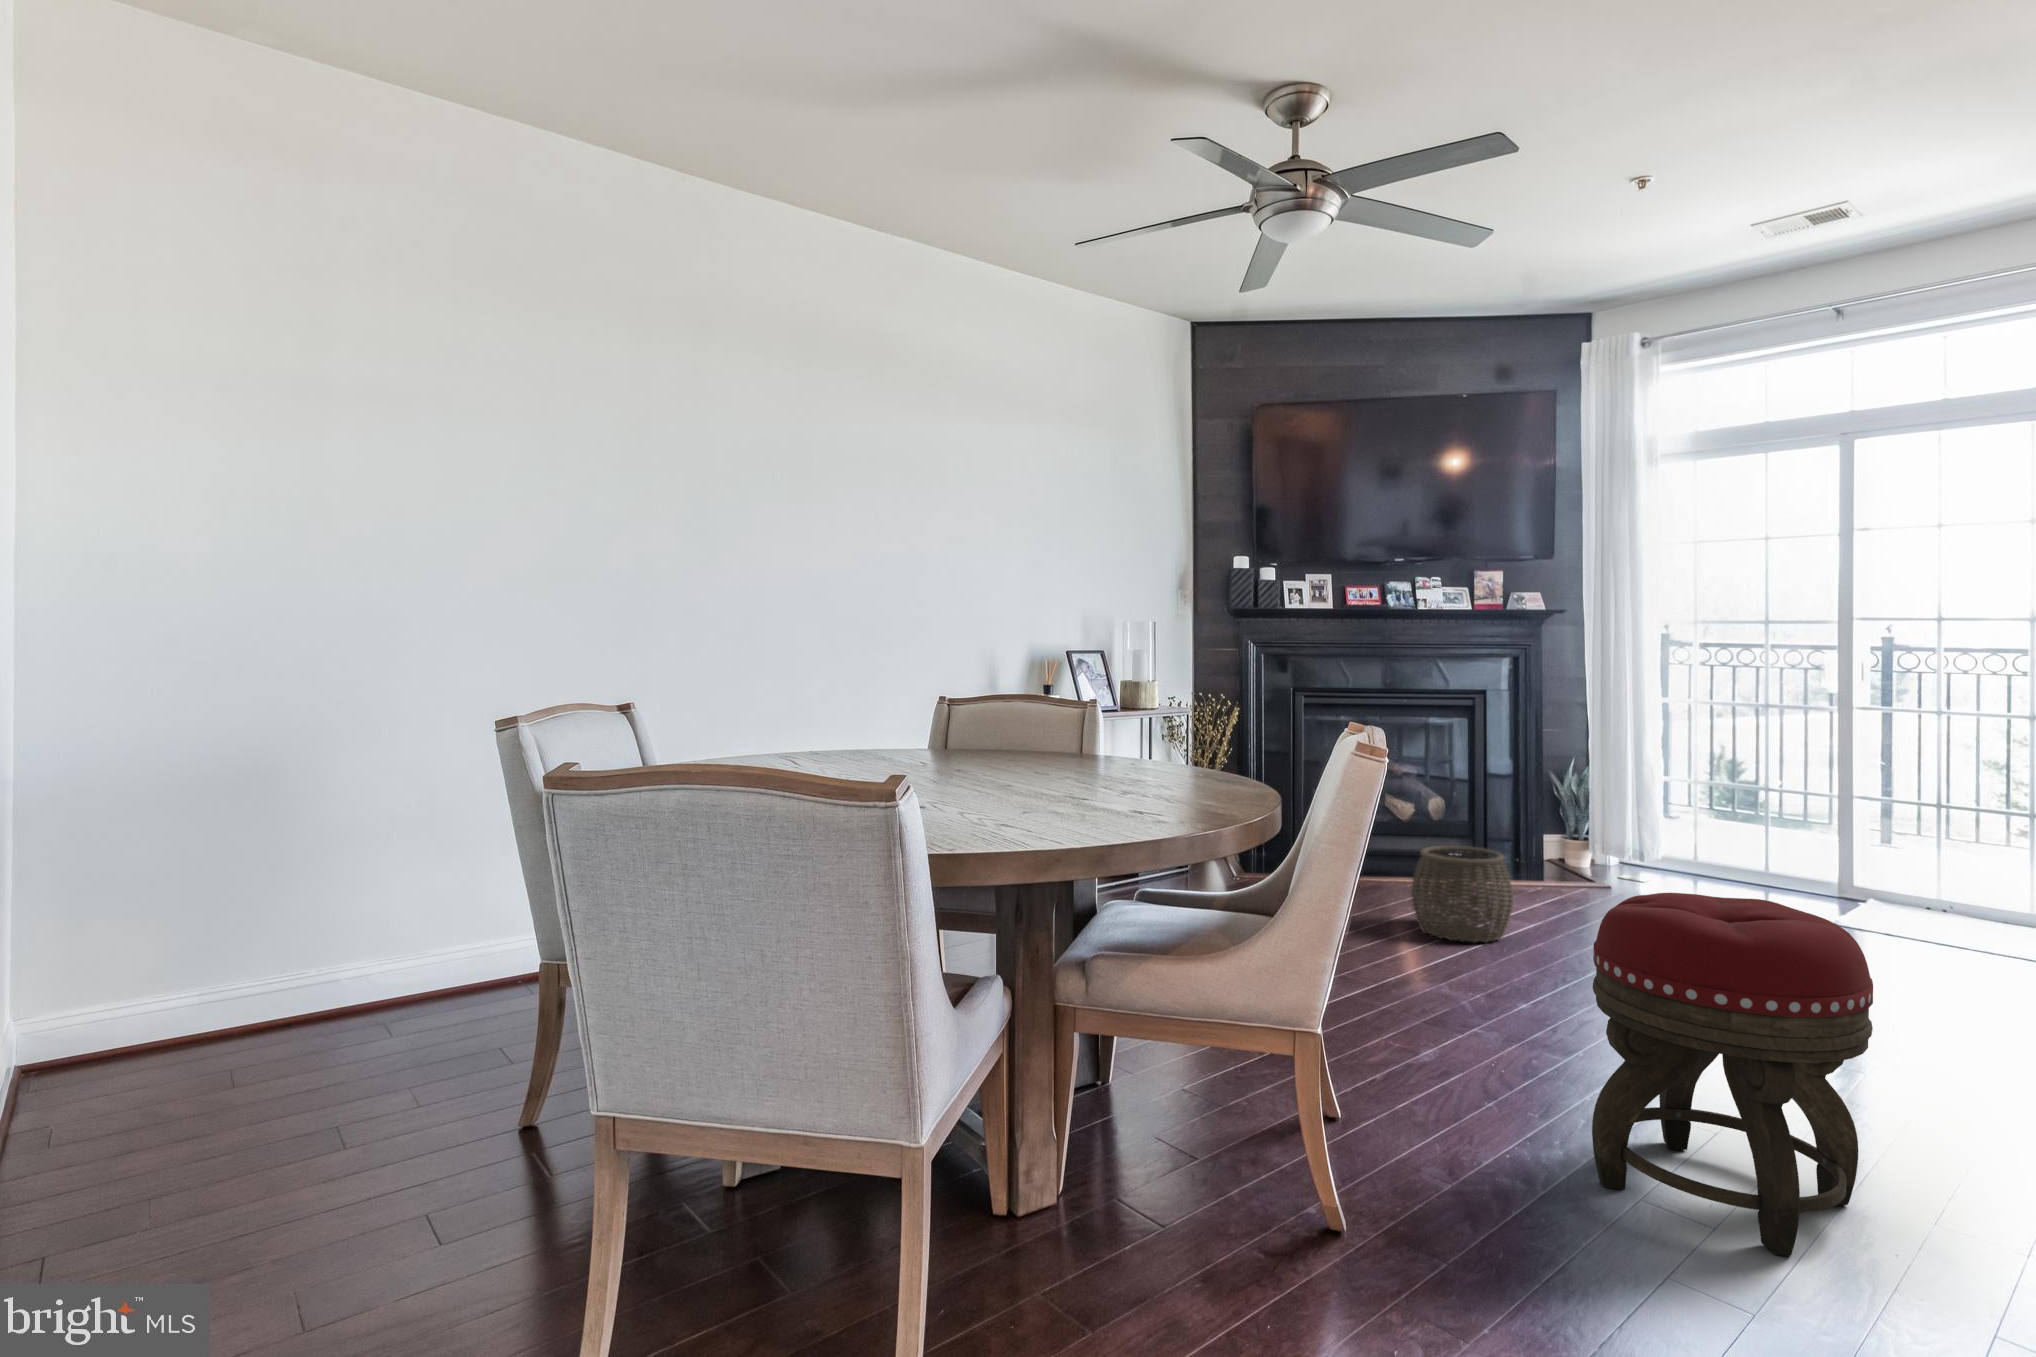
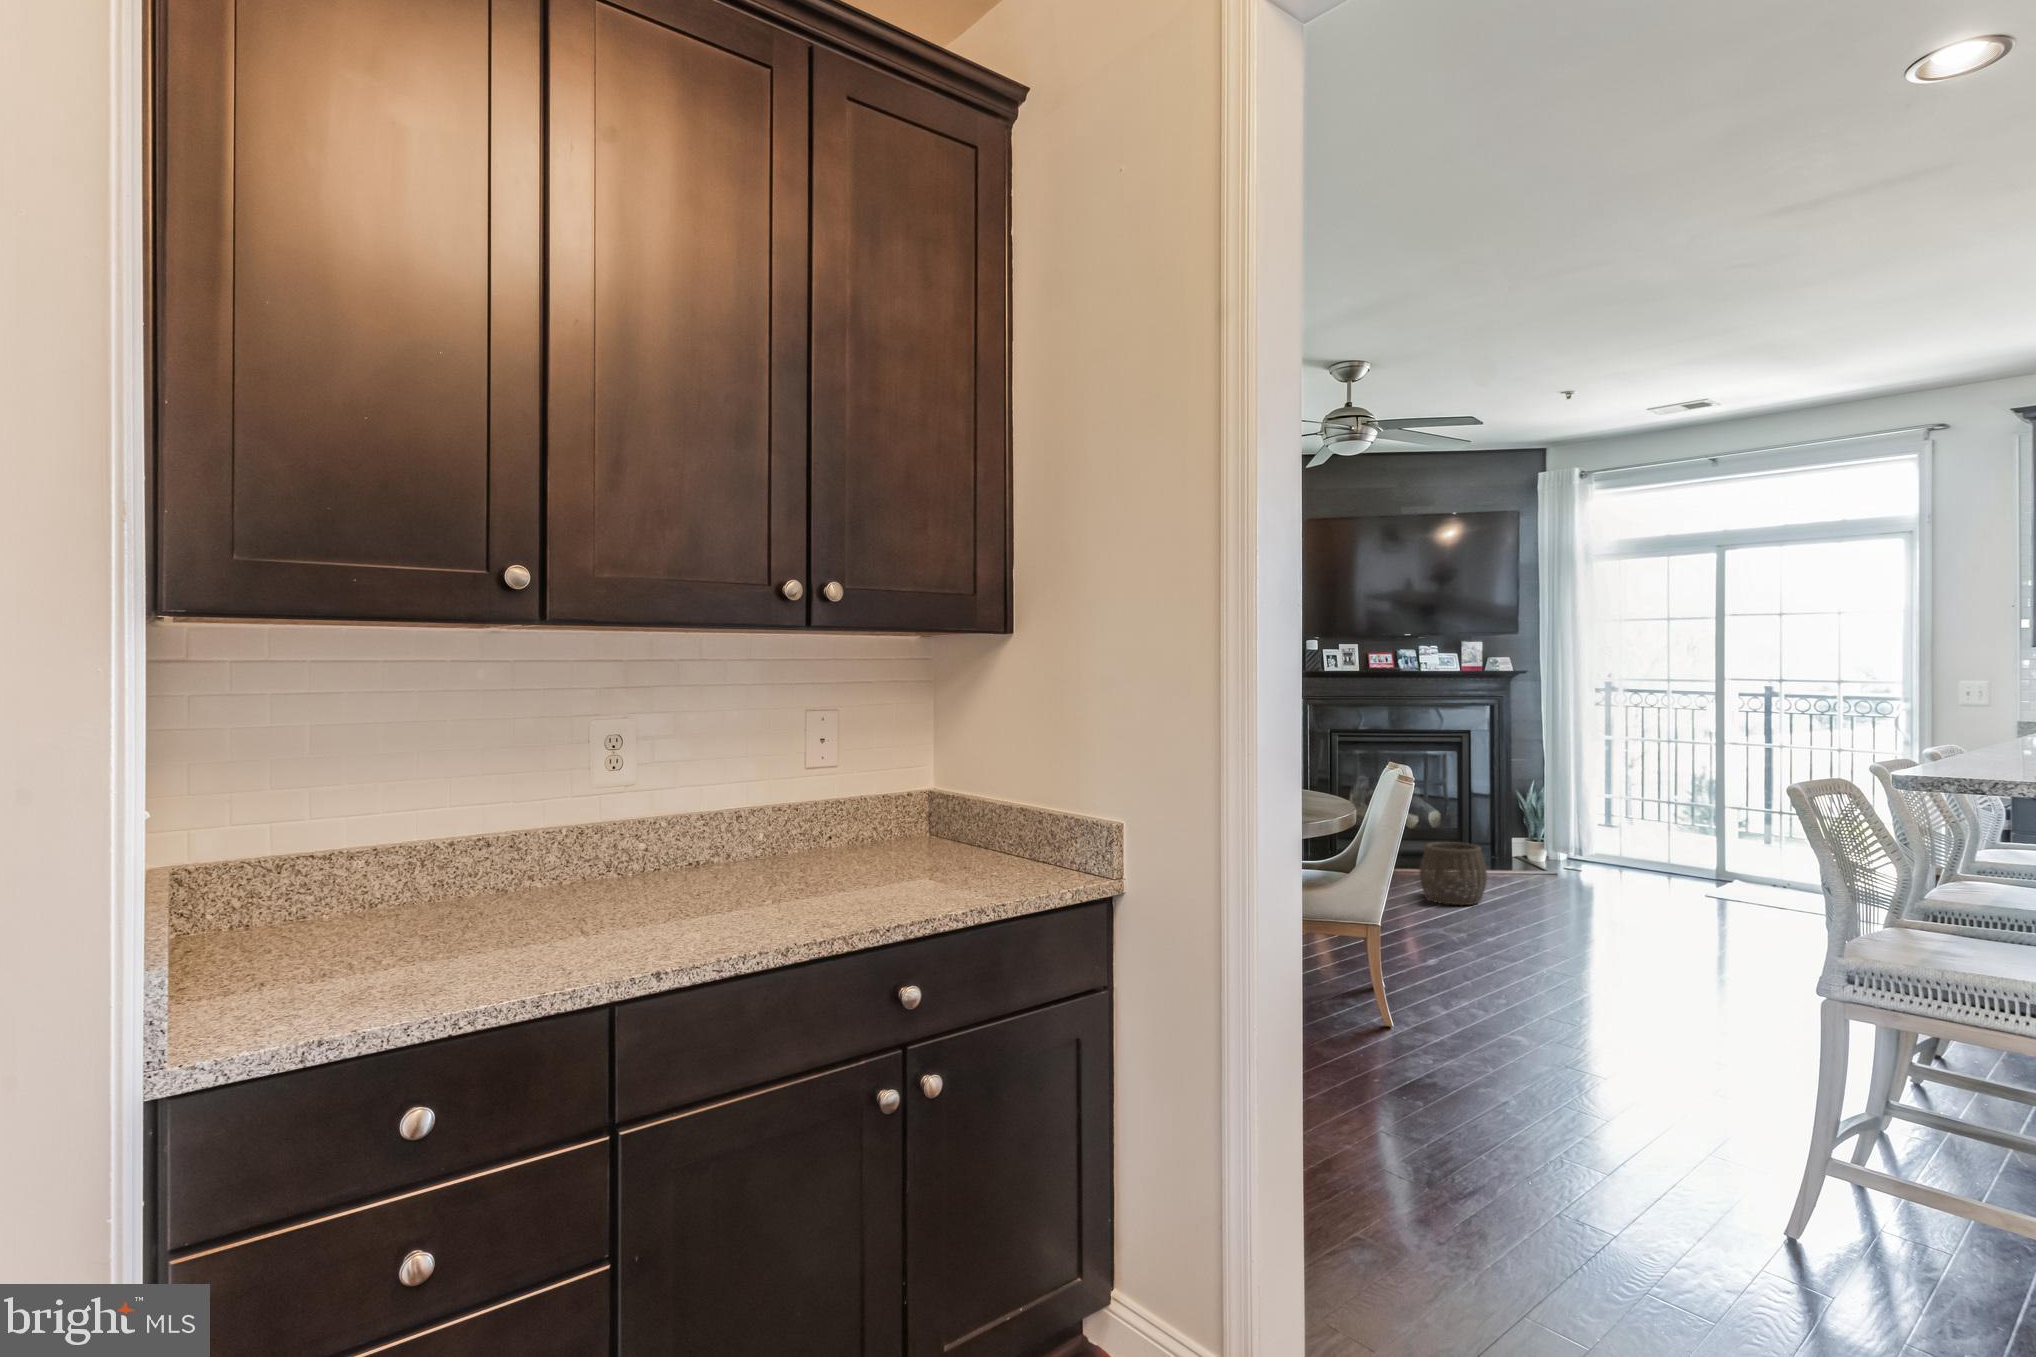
footstool: present [1592,893,1873,1256] -> none [1516,853,1644,1017]

